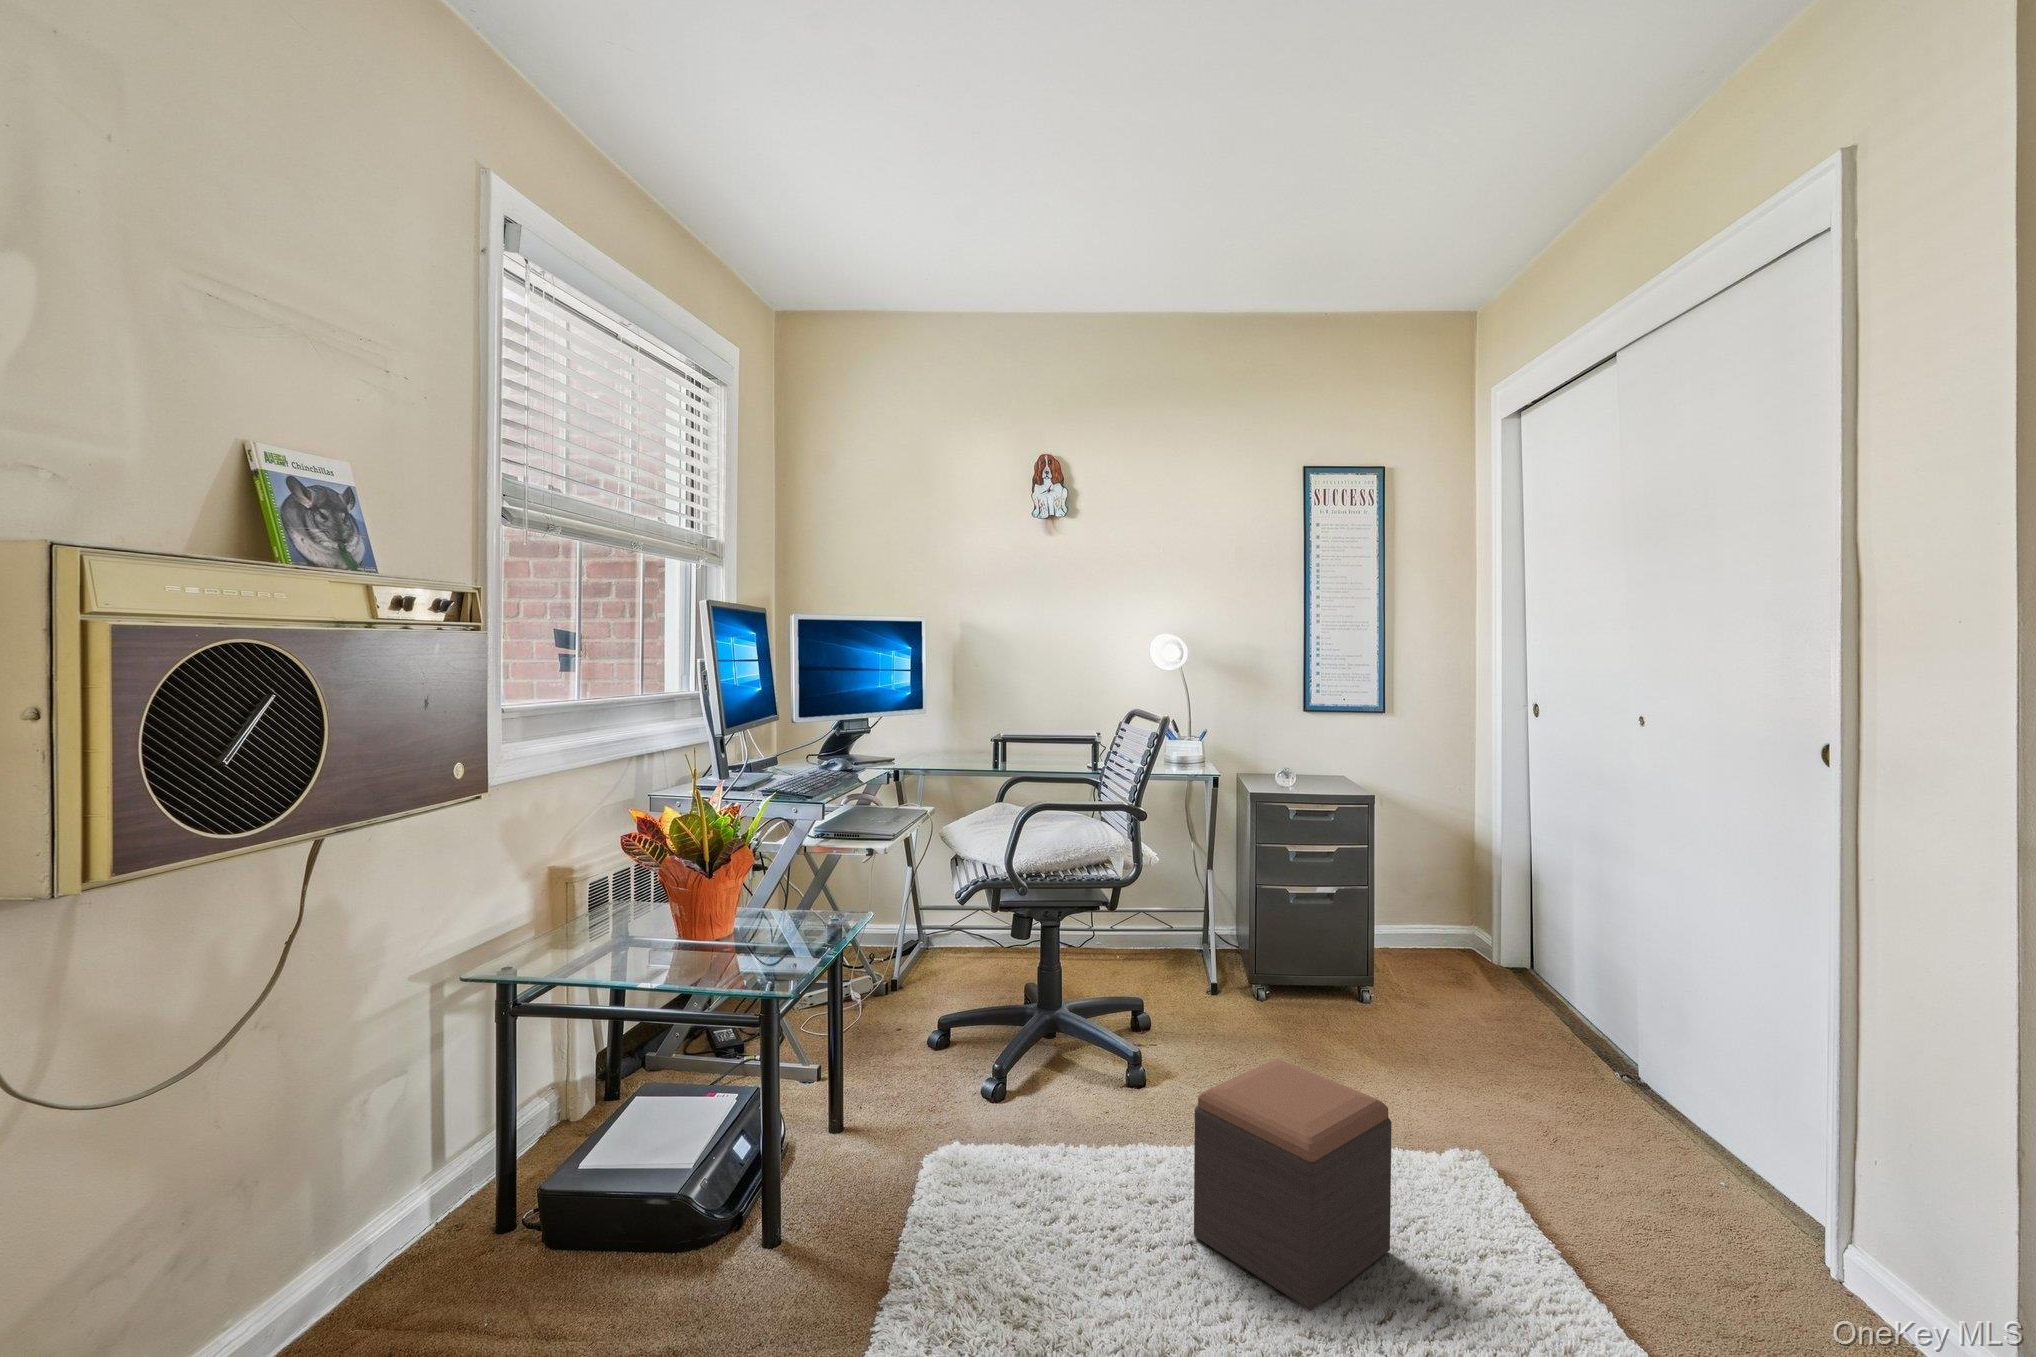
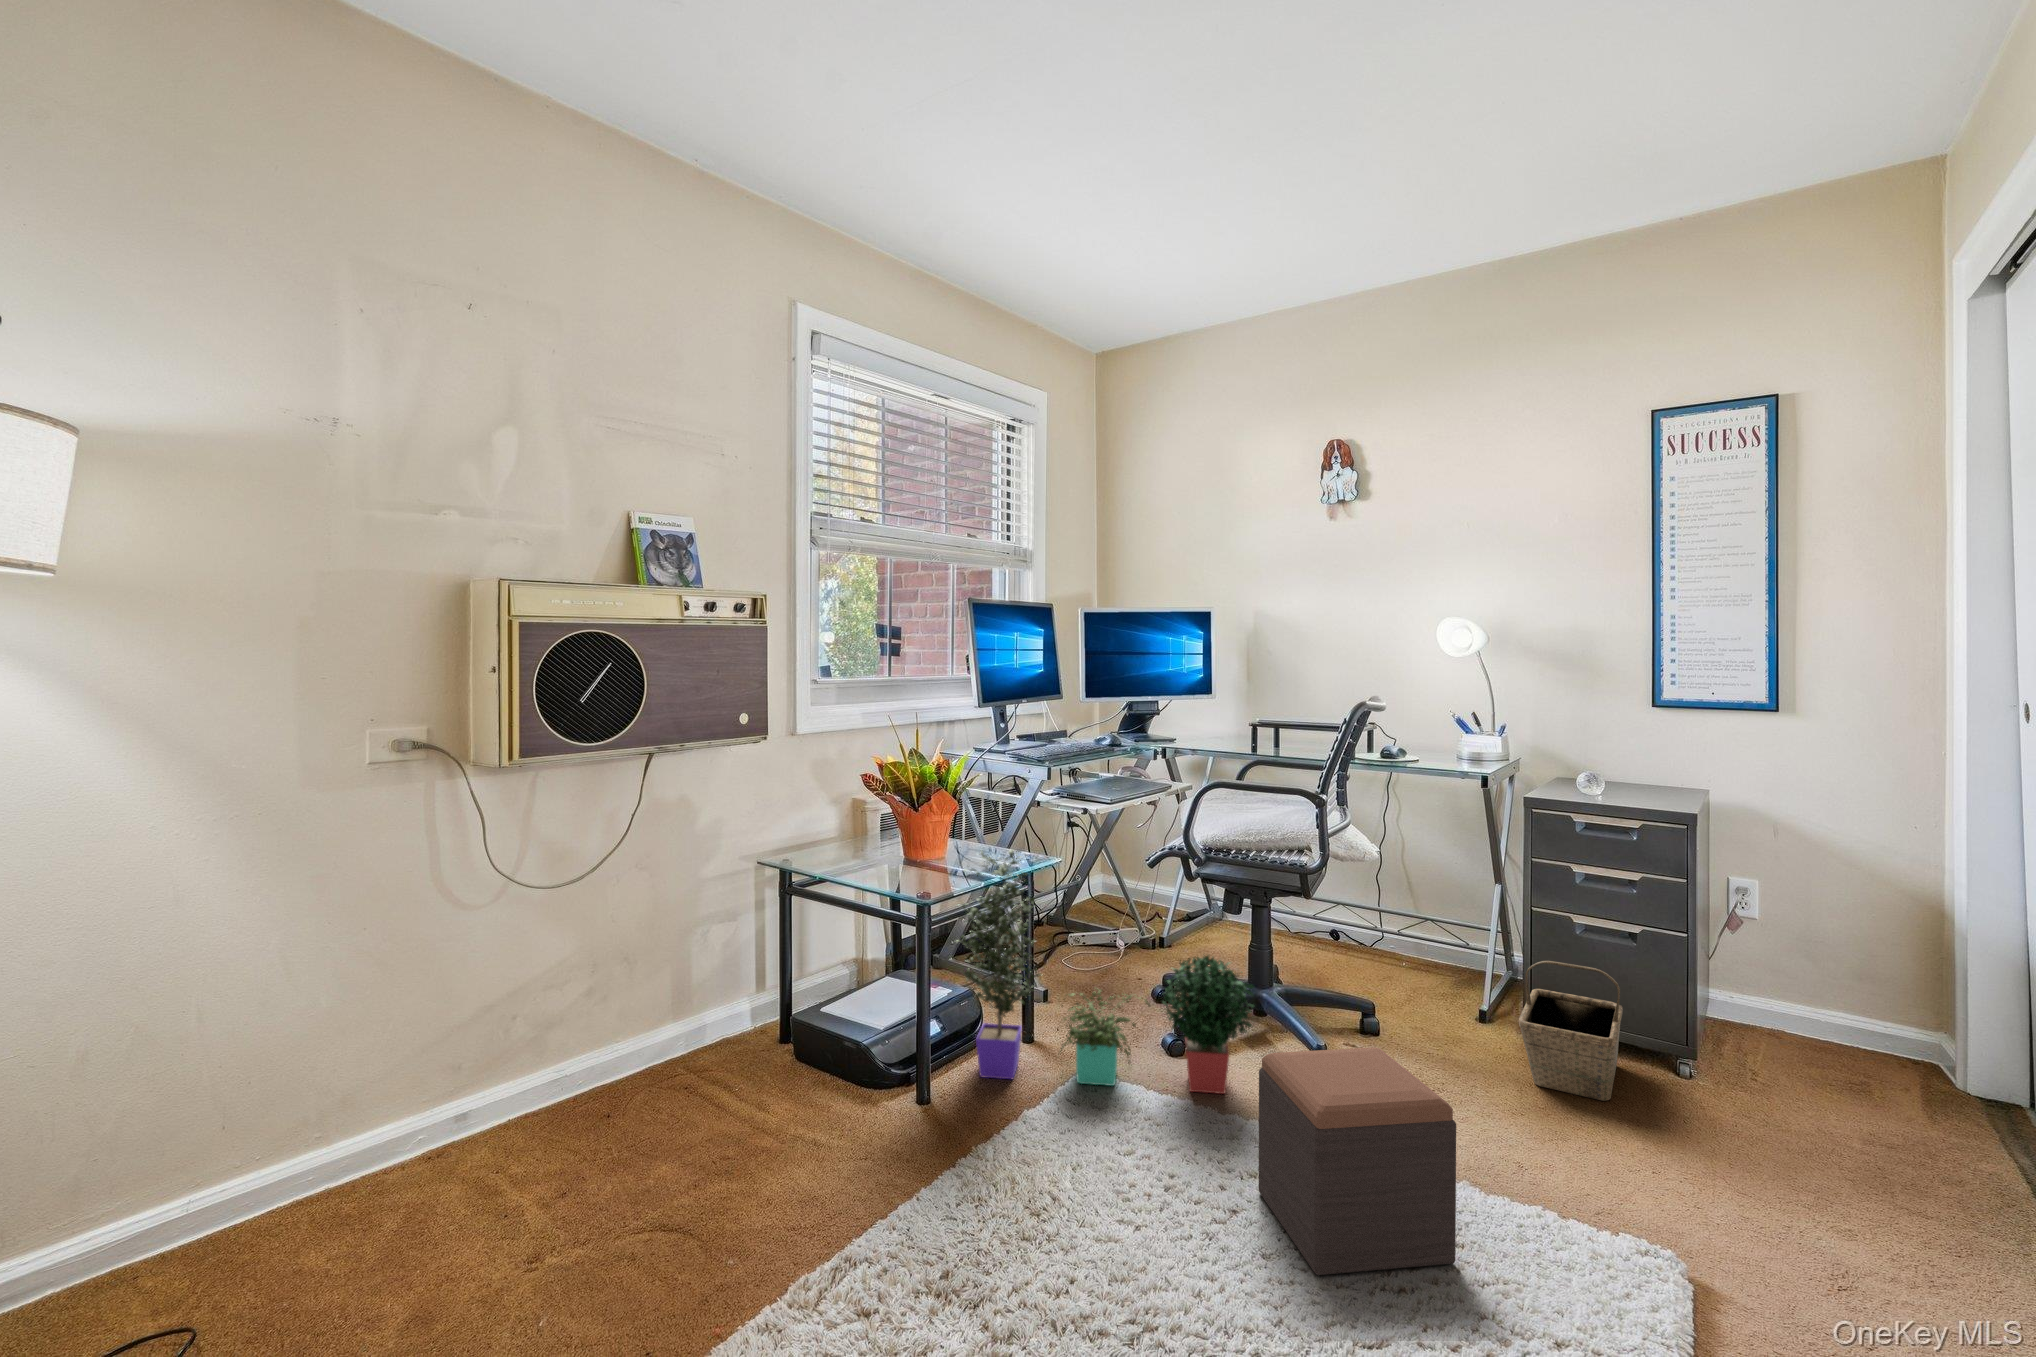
potted plant: none [777,906,1105,1193] -> present [958,850,1254,1094]
basket: none [1263,939,1357,1053] -> present [1519,961,1623,1101]

